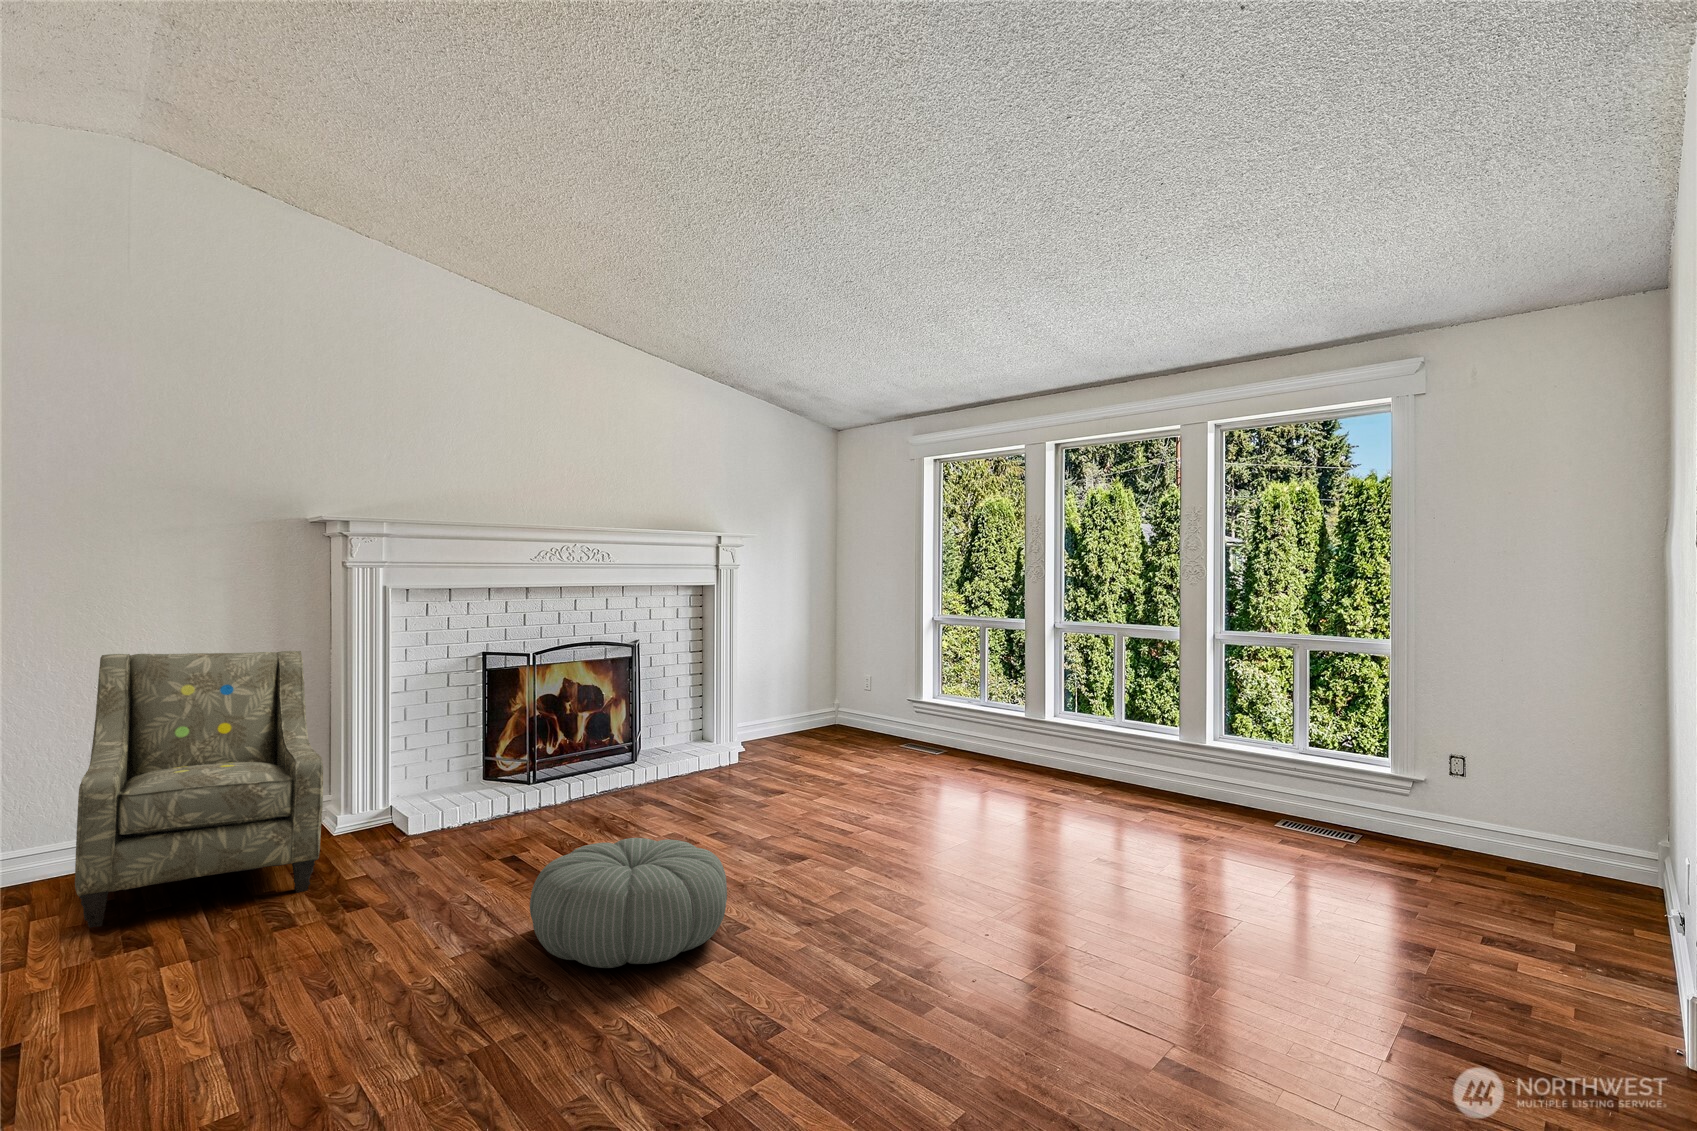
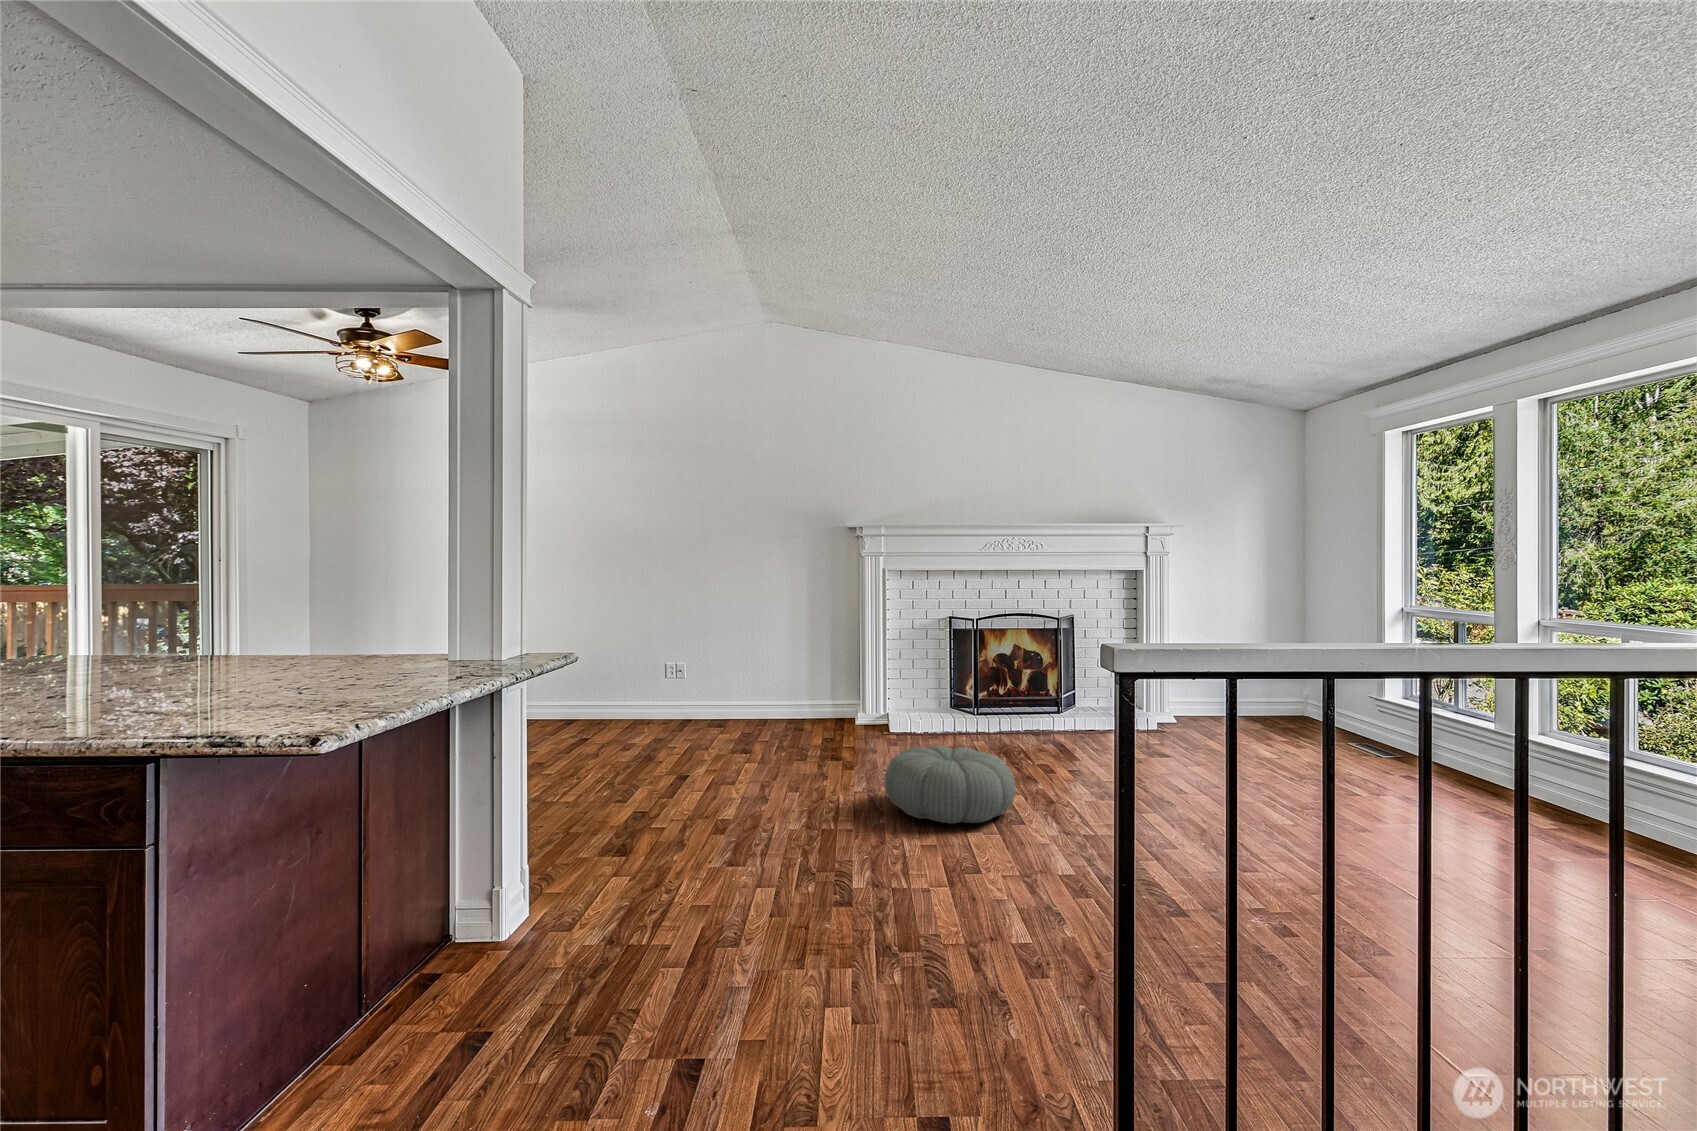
armchair: present [75,651,323,928] -> none [722,604,841,750]

